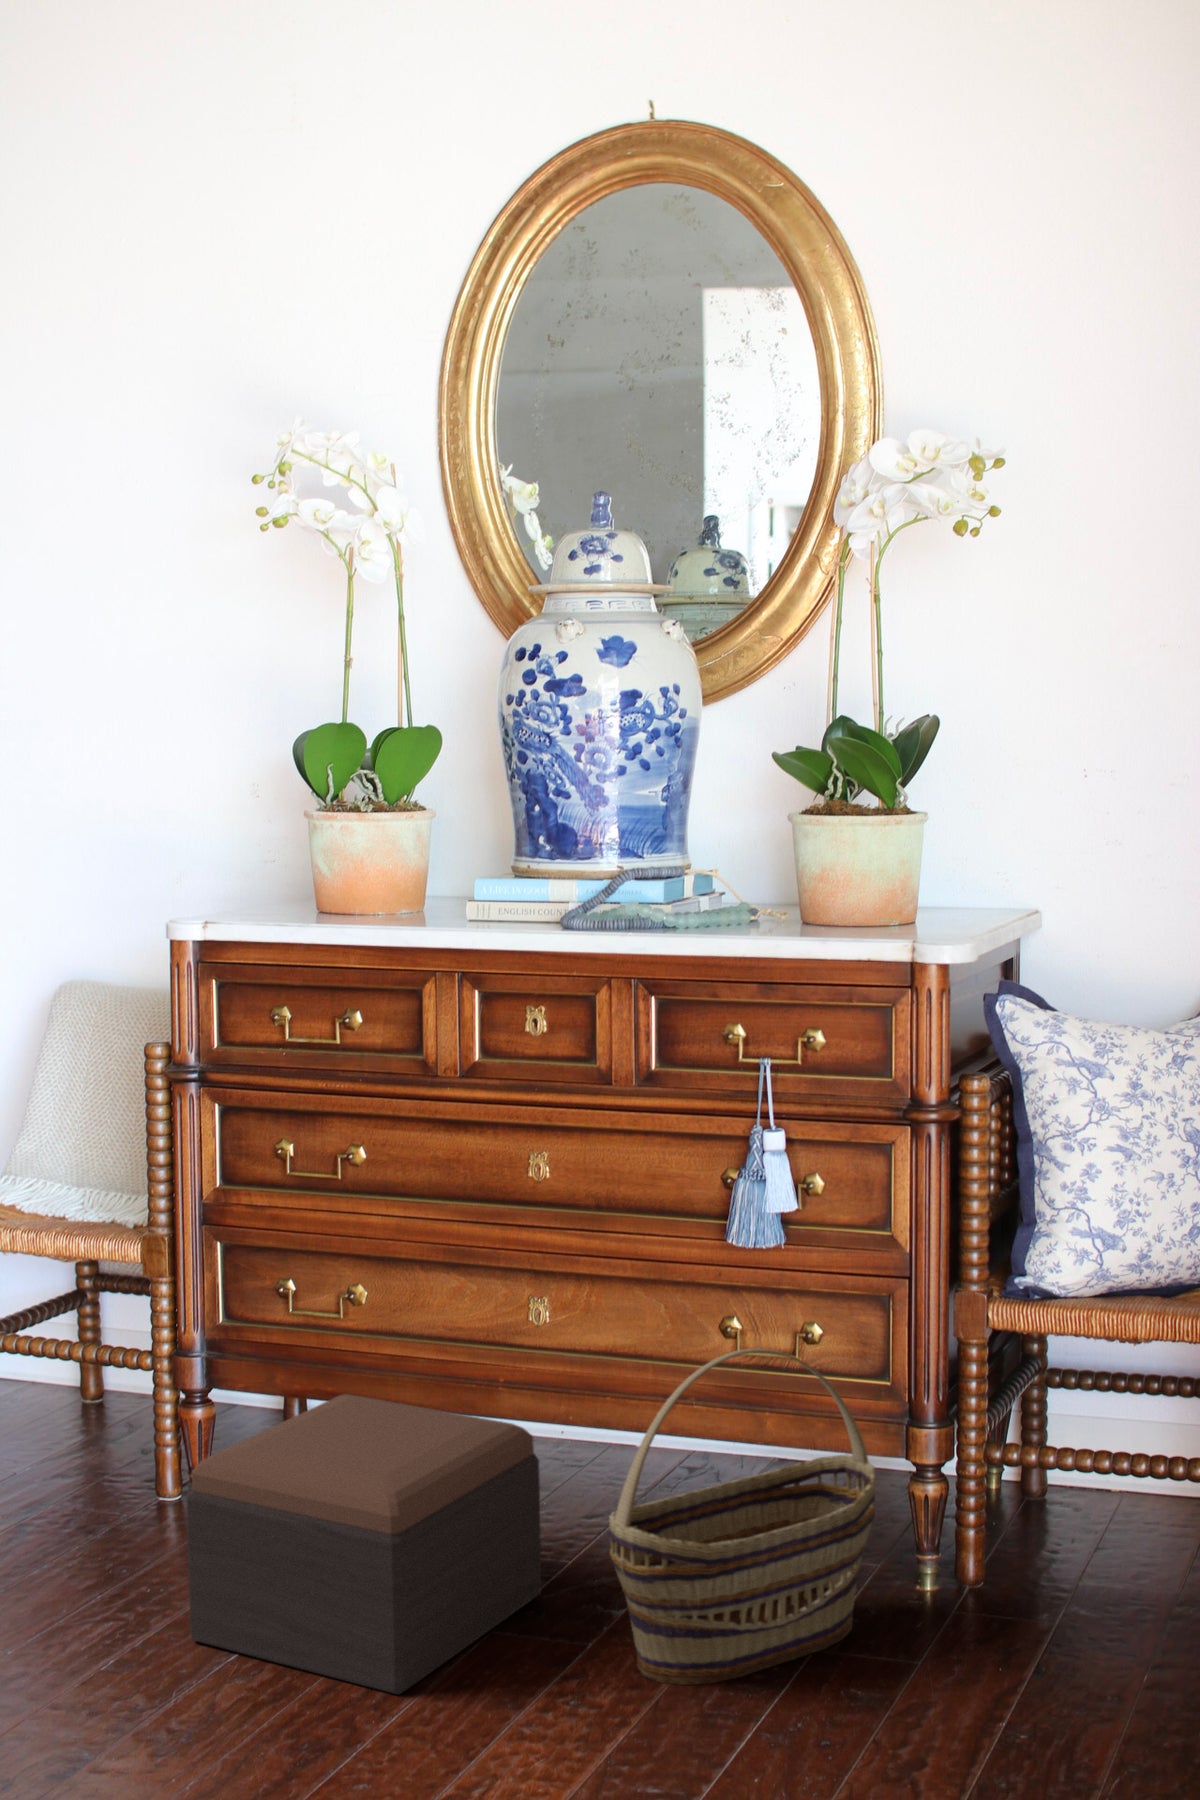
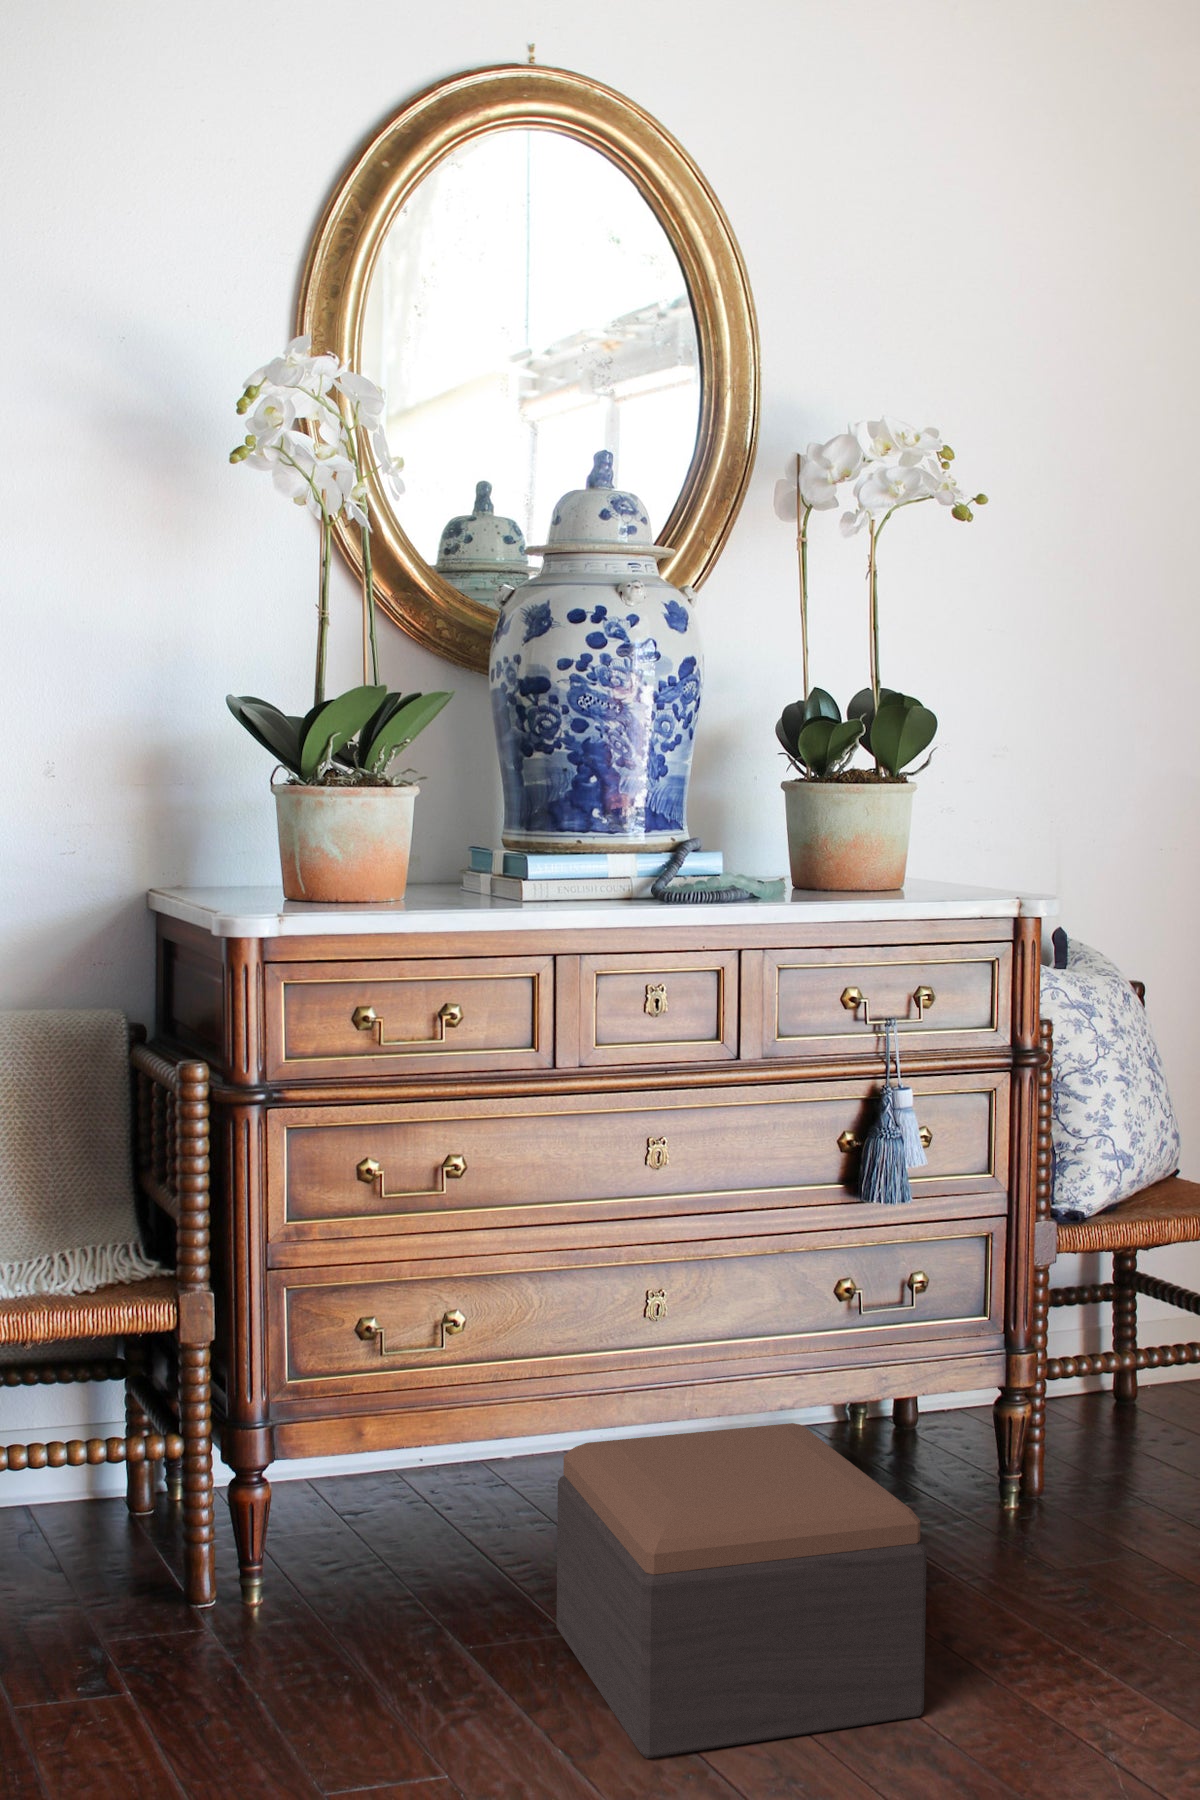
basket: present [609,1348,875,1685] -> none [955,1289,1090,1624]

